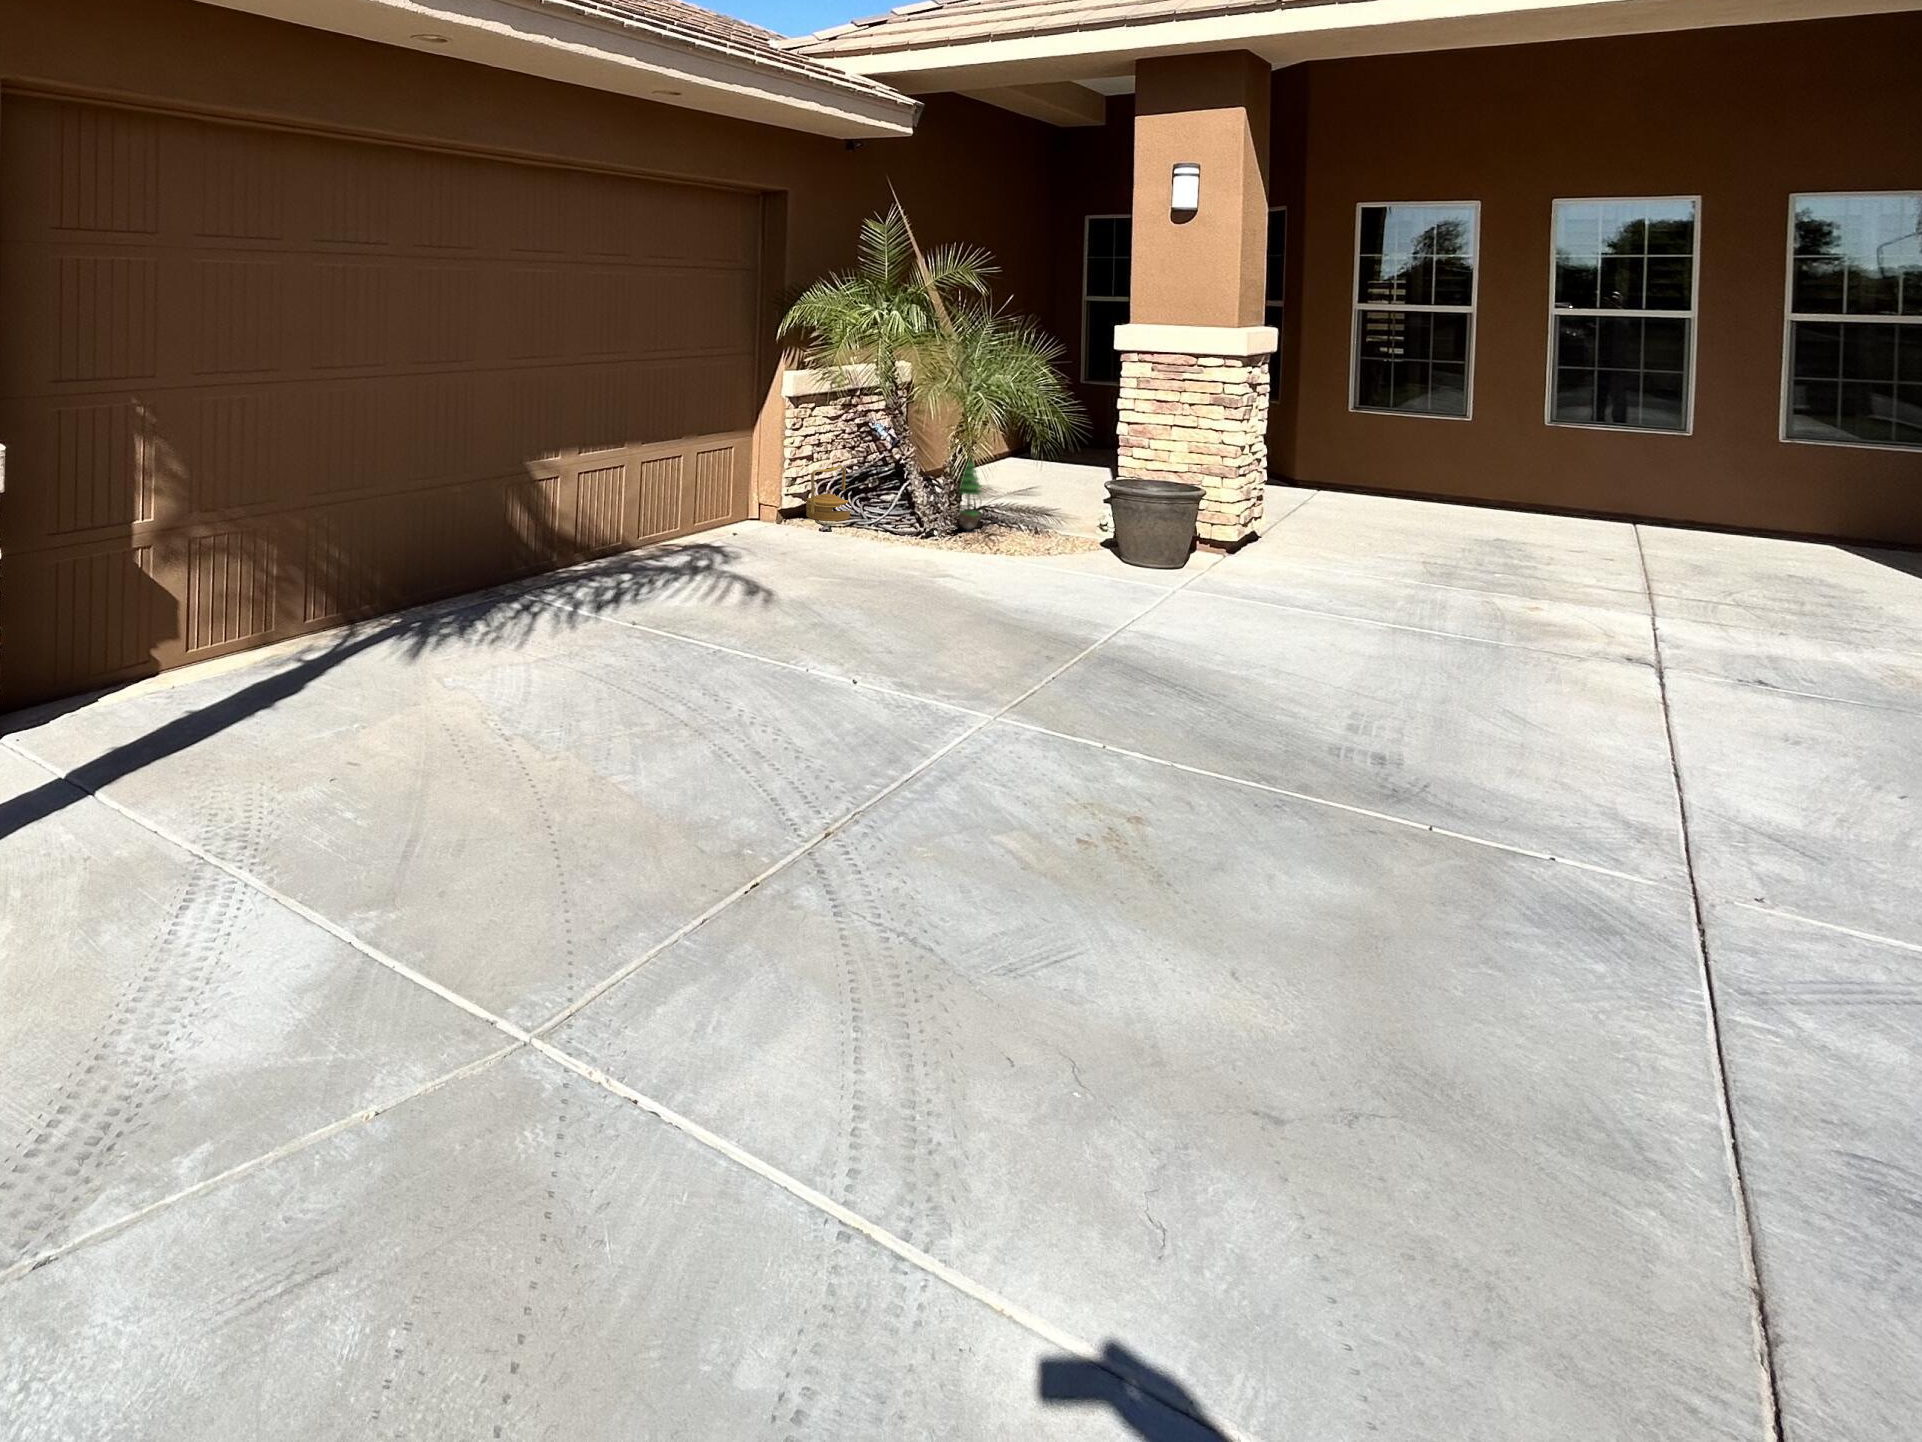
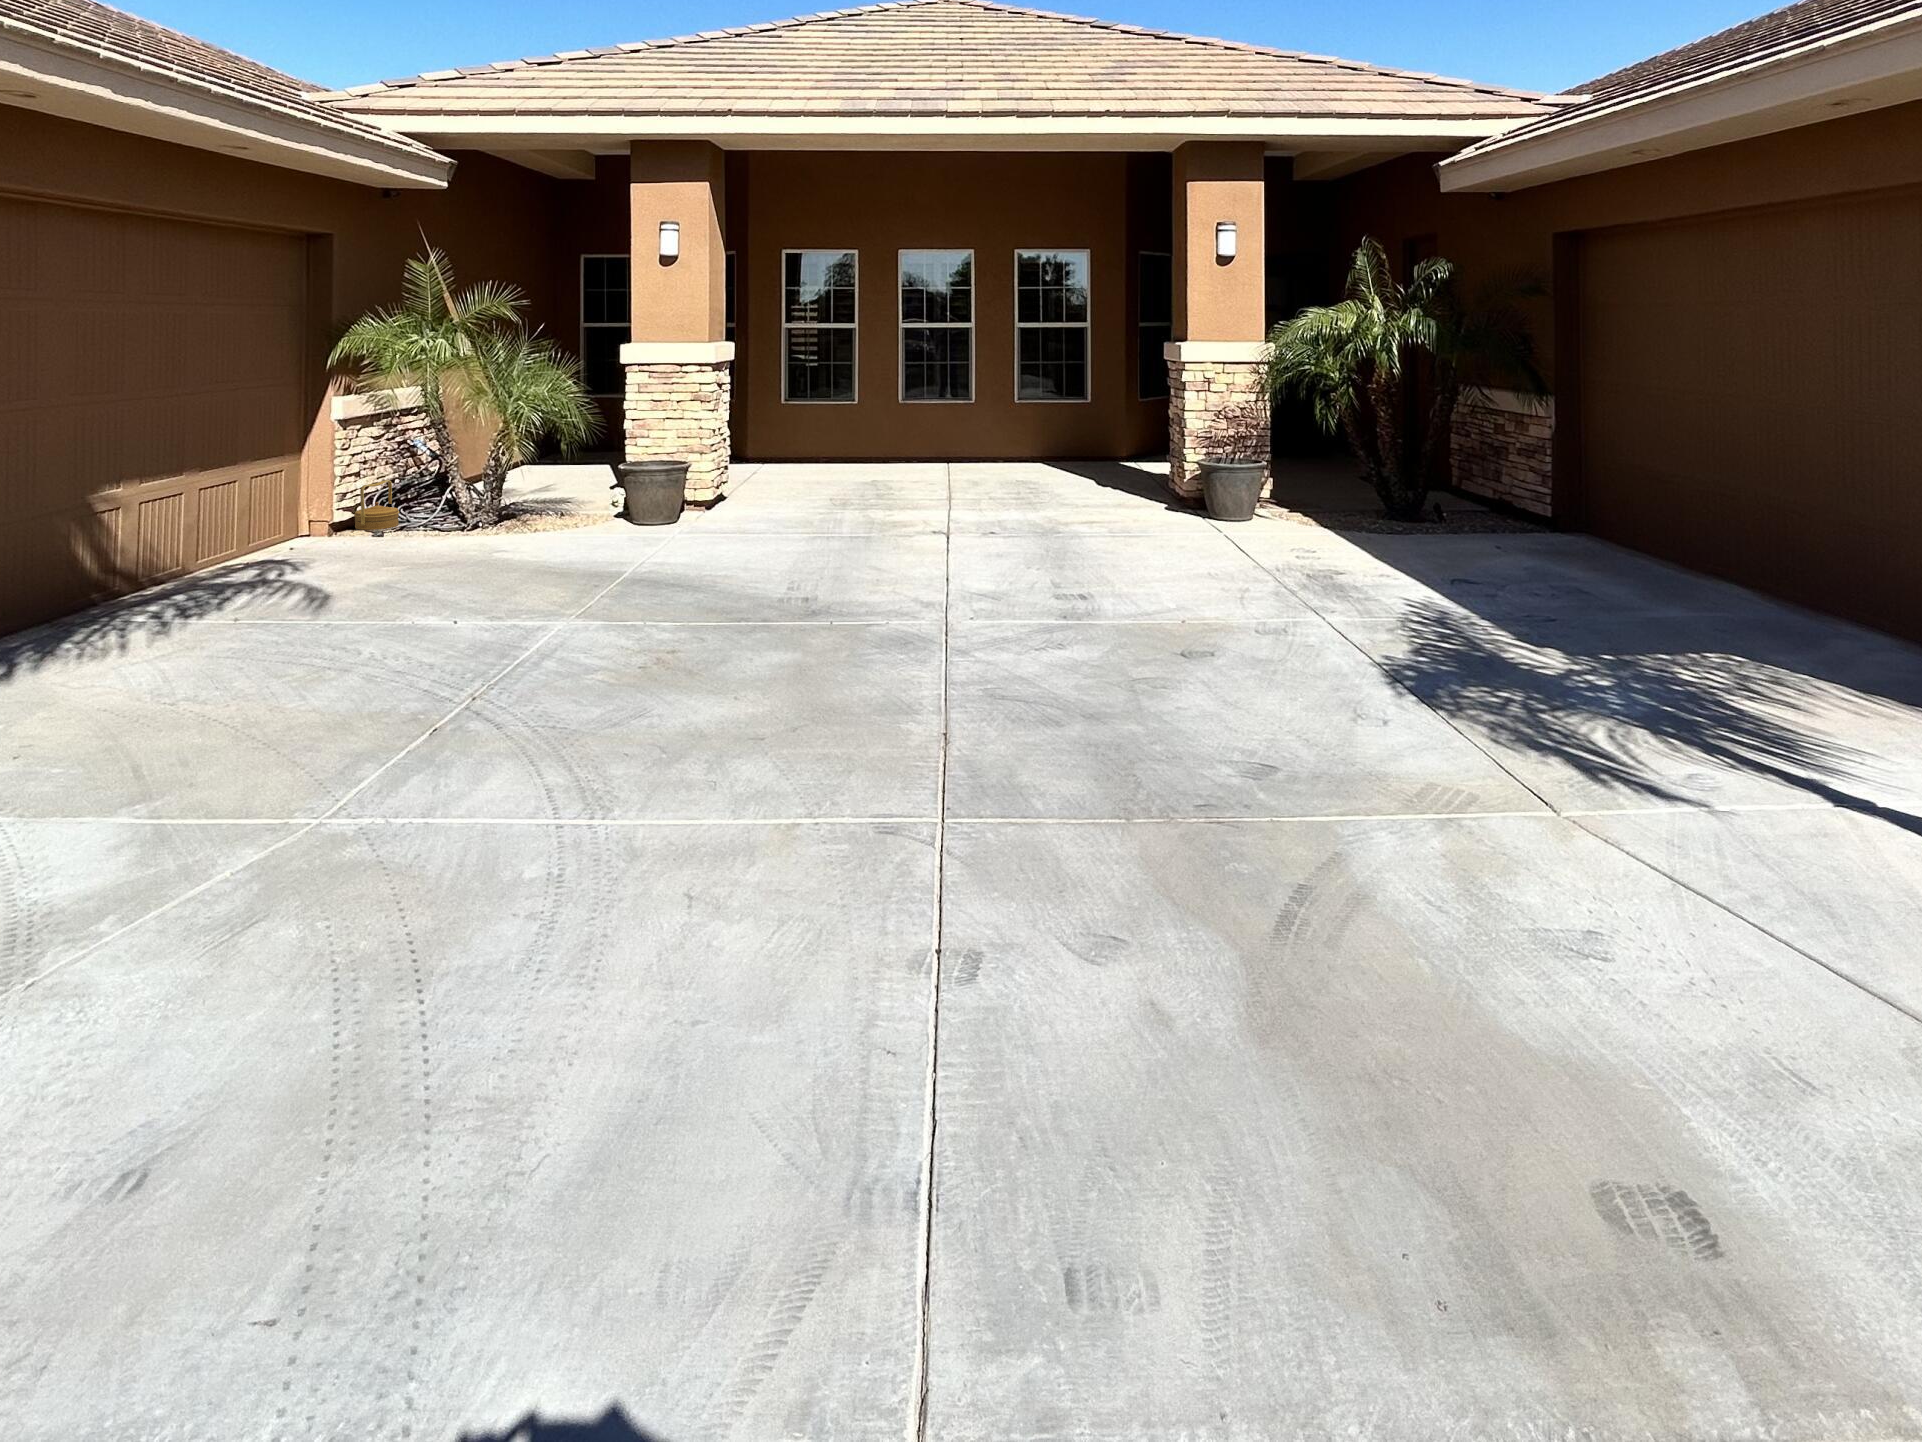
potted tree: present [959,458,981,530] -> none [495,455,520,521]

